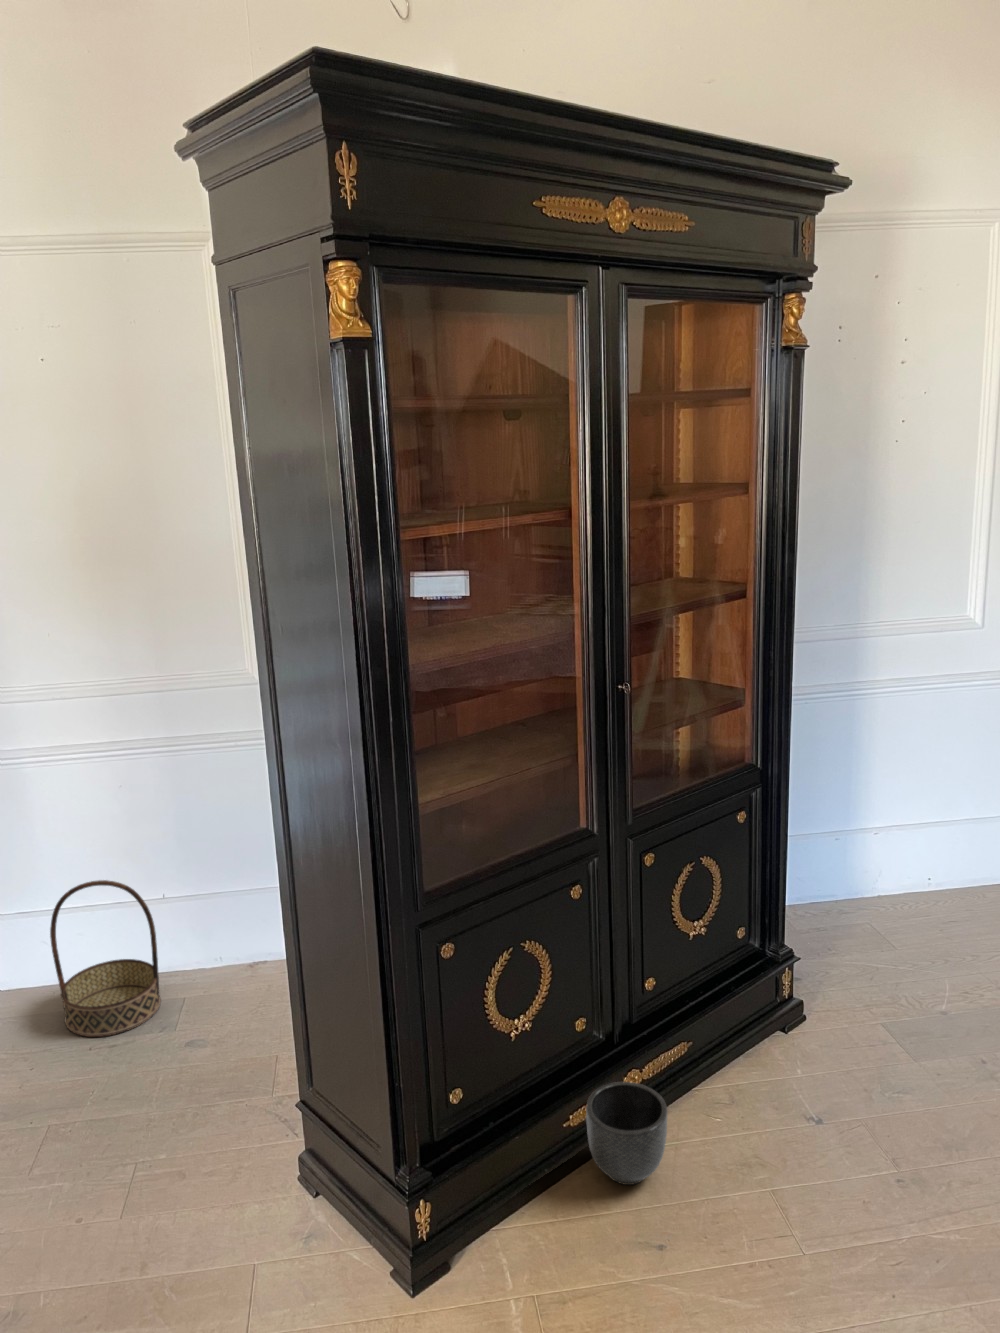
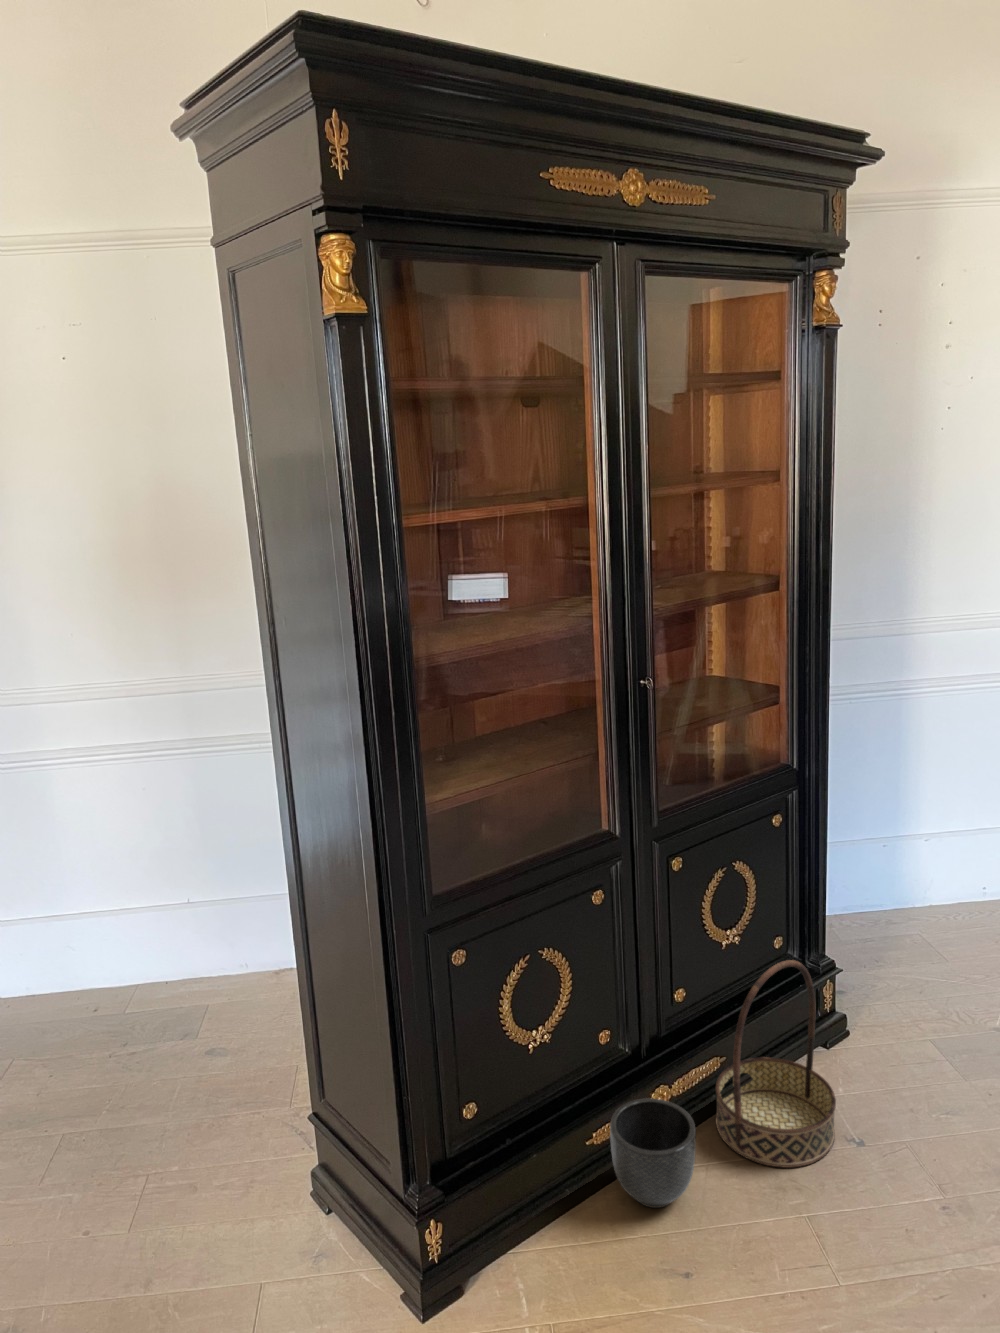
basket: present [50,880,161,1037] -> present [716,960,836,1168]

